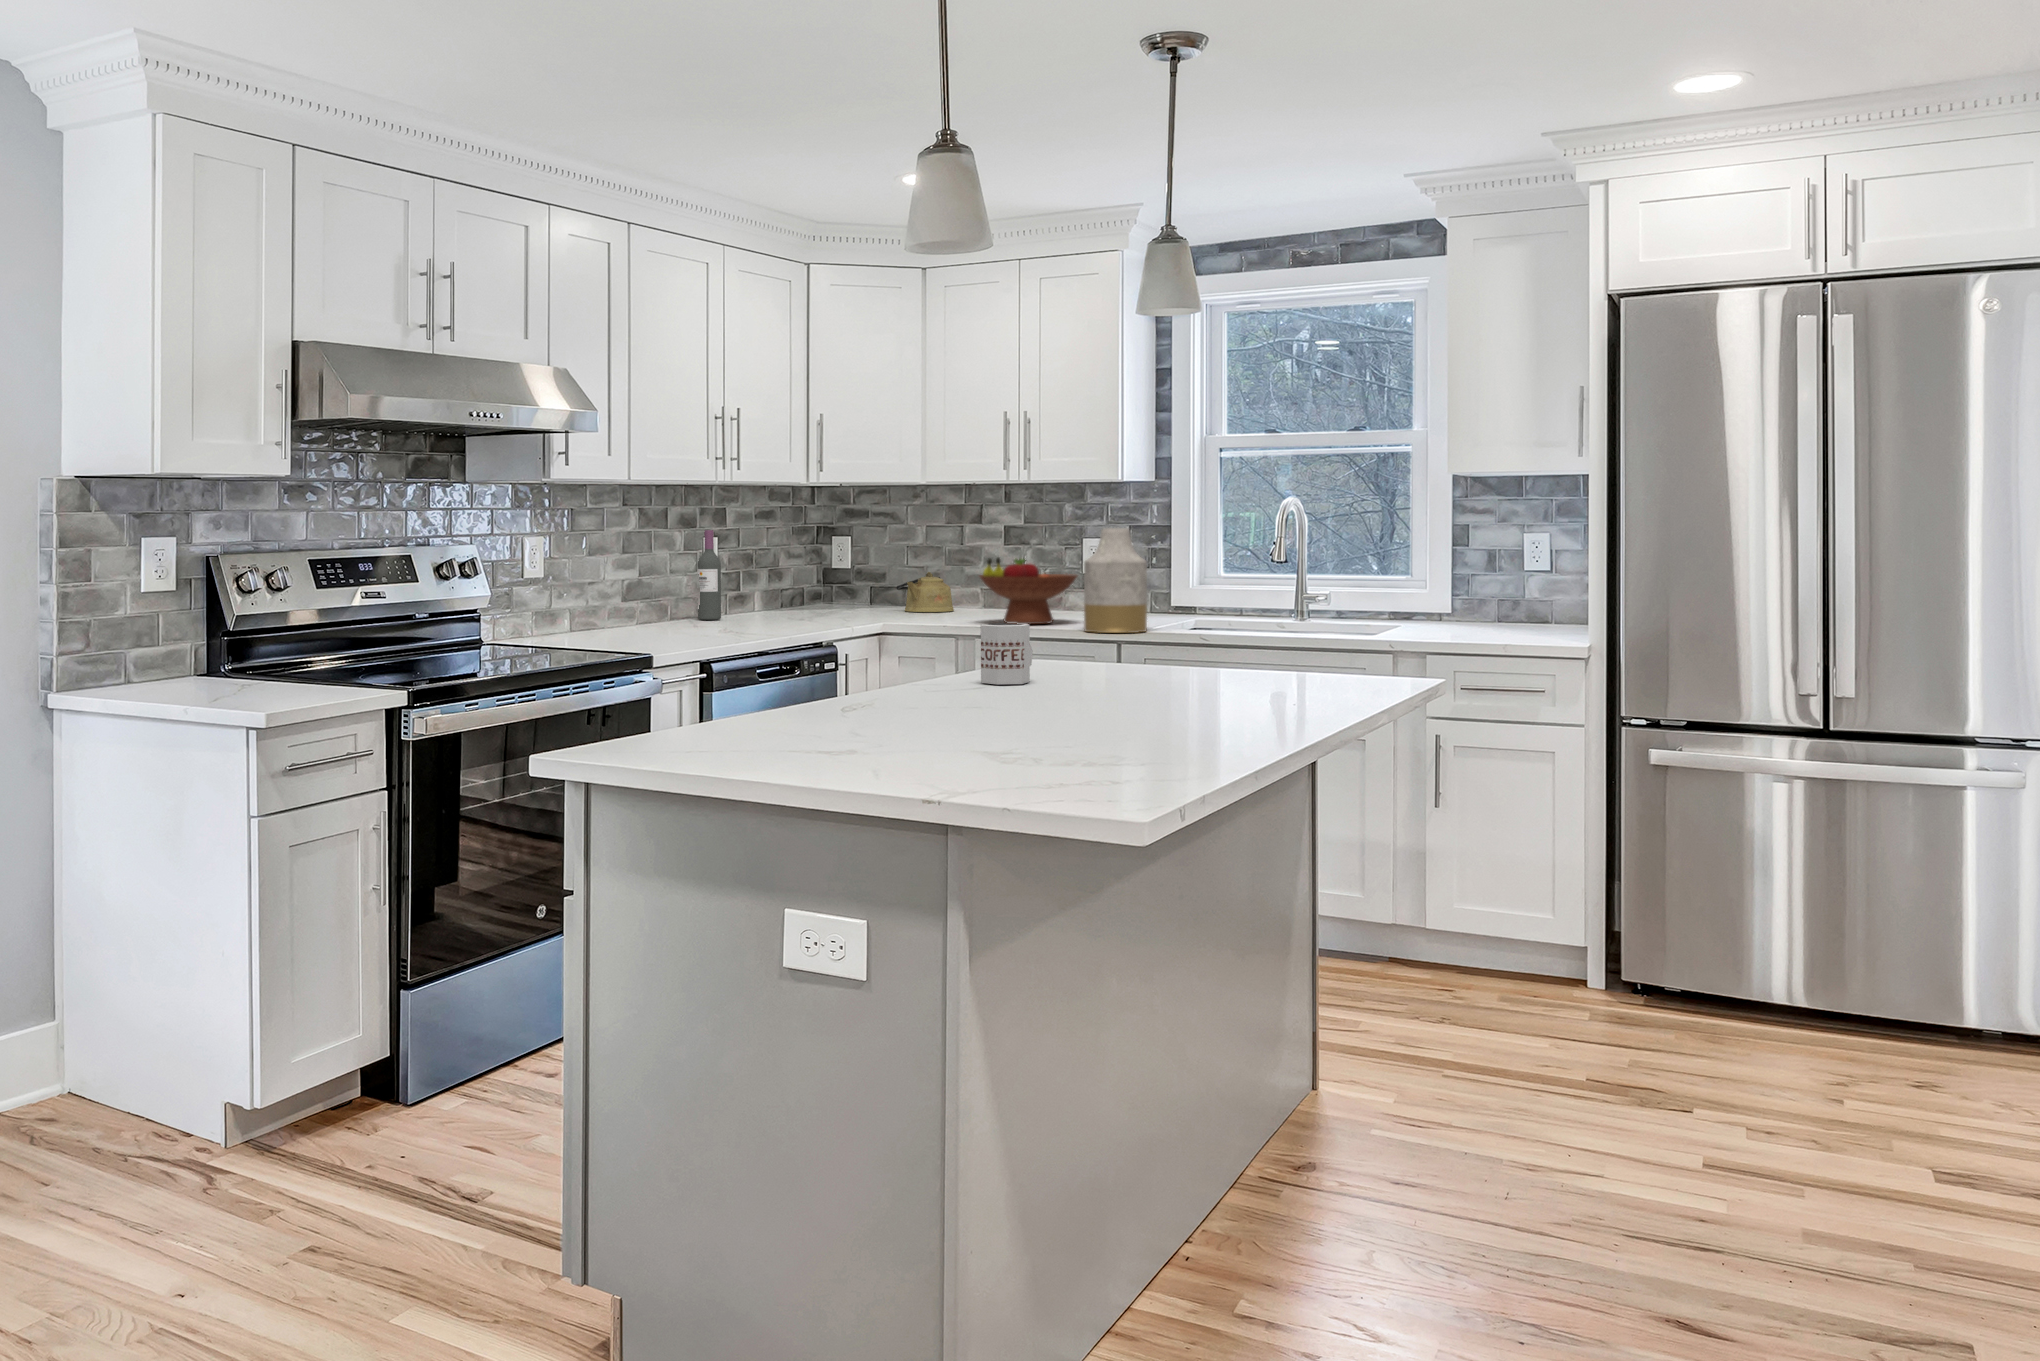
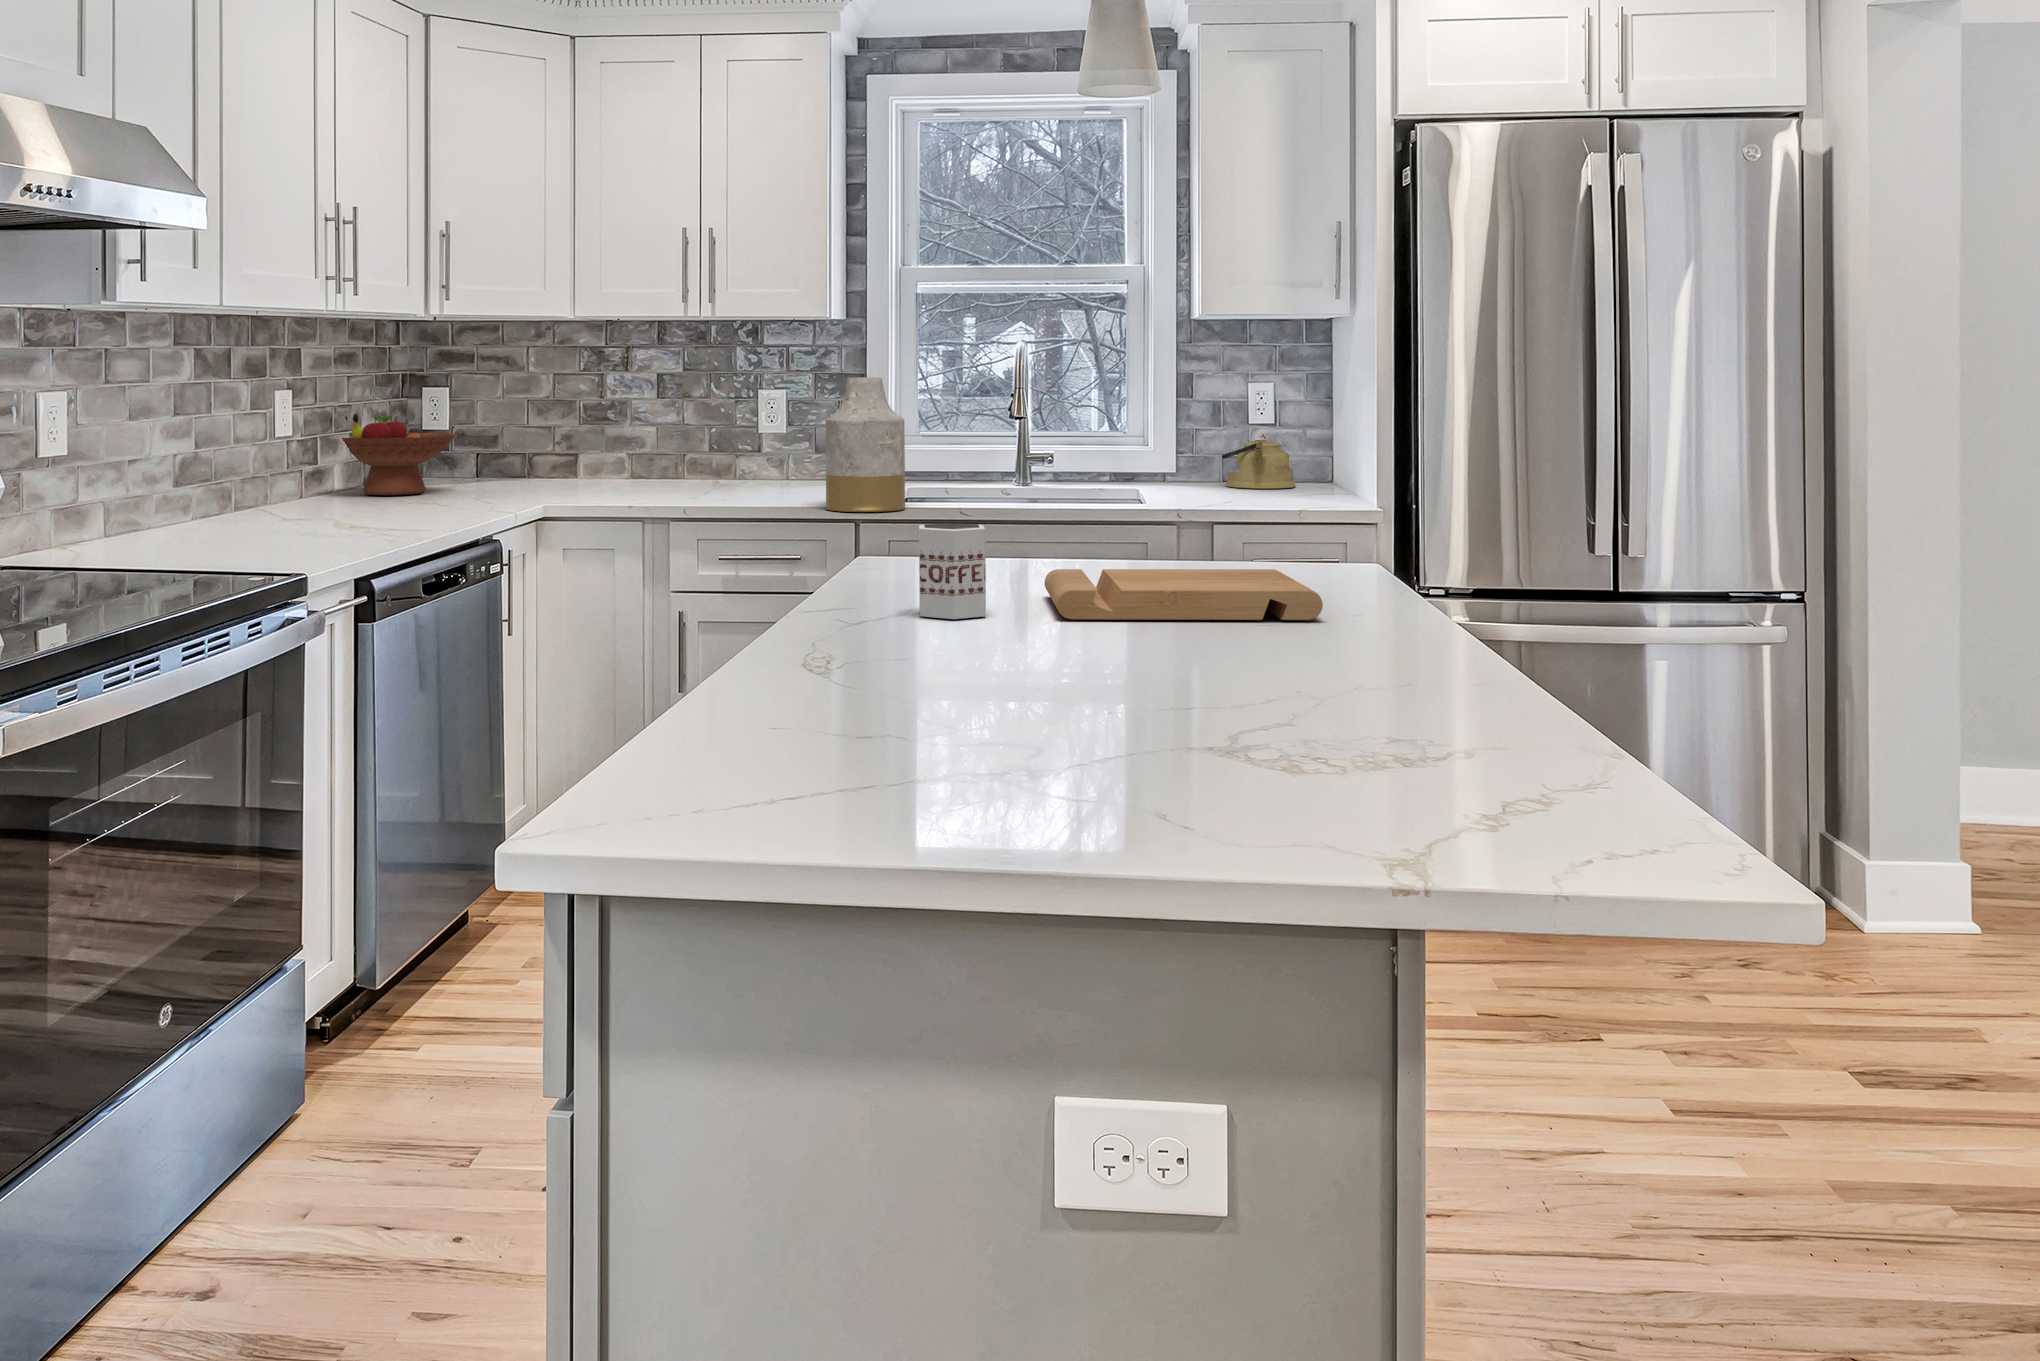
wine bottle: present [698,530,721,620] -> none [266,382,300,505]
fruit bowl: present [980,557,1077,624] -> present [342,414,456,495]
kettle: present [897,572,954,612] -> present [1222,434,1296,489]
cutting board: none [1063,659,1257,692] -> present [1045,569,1323,620]

